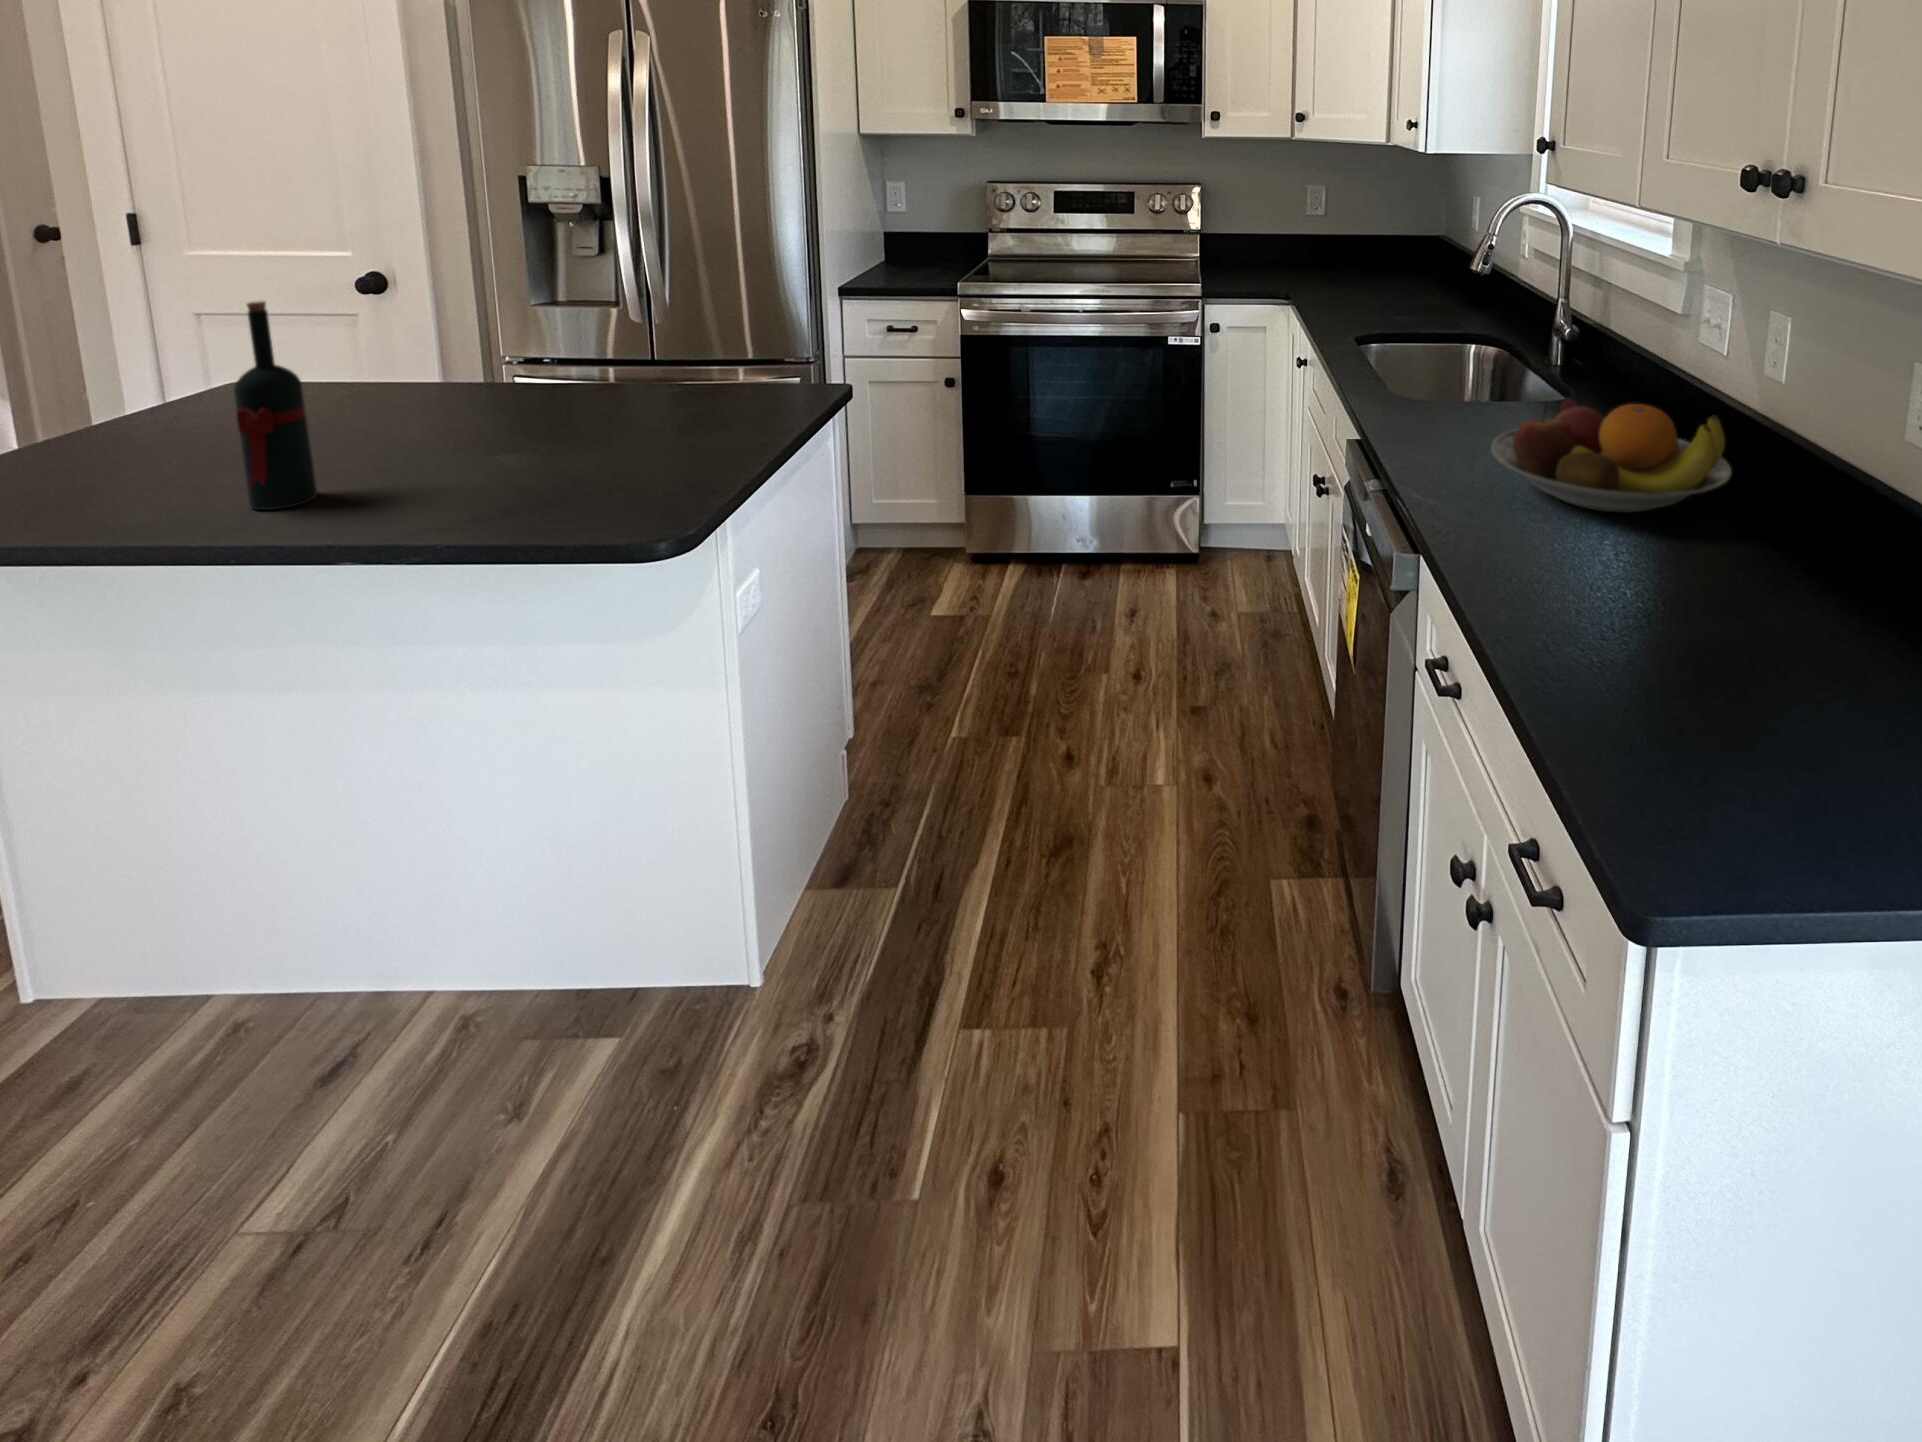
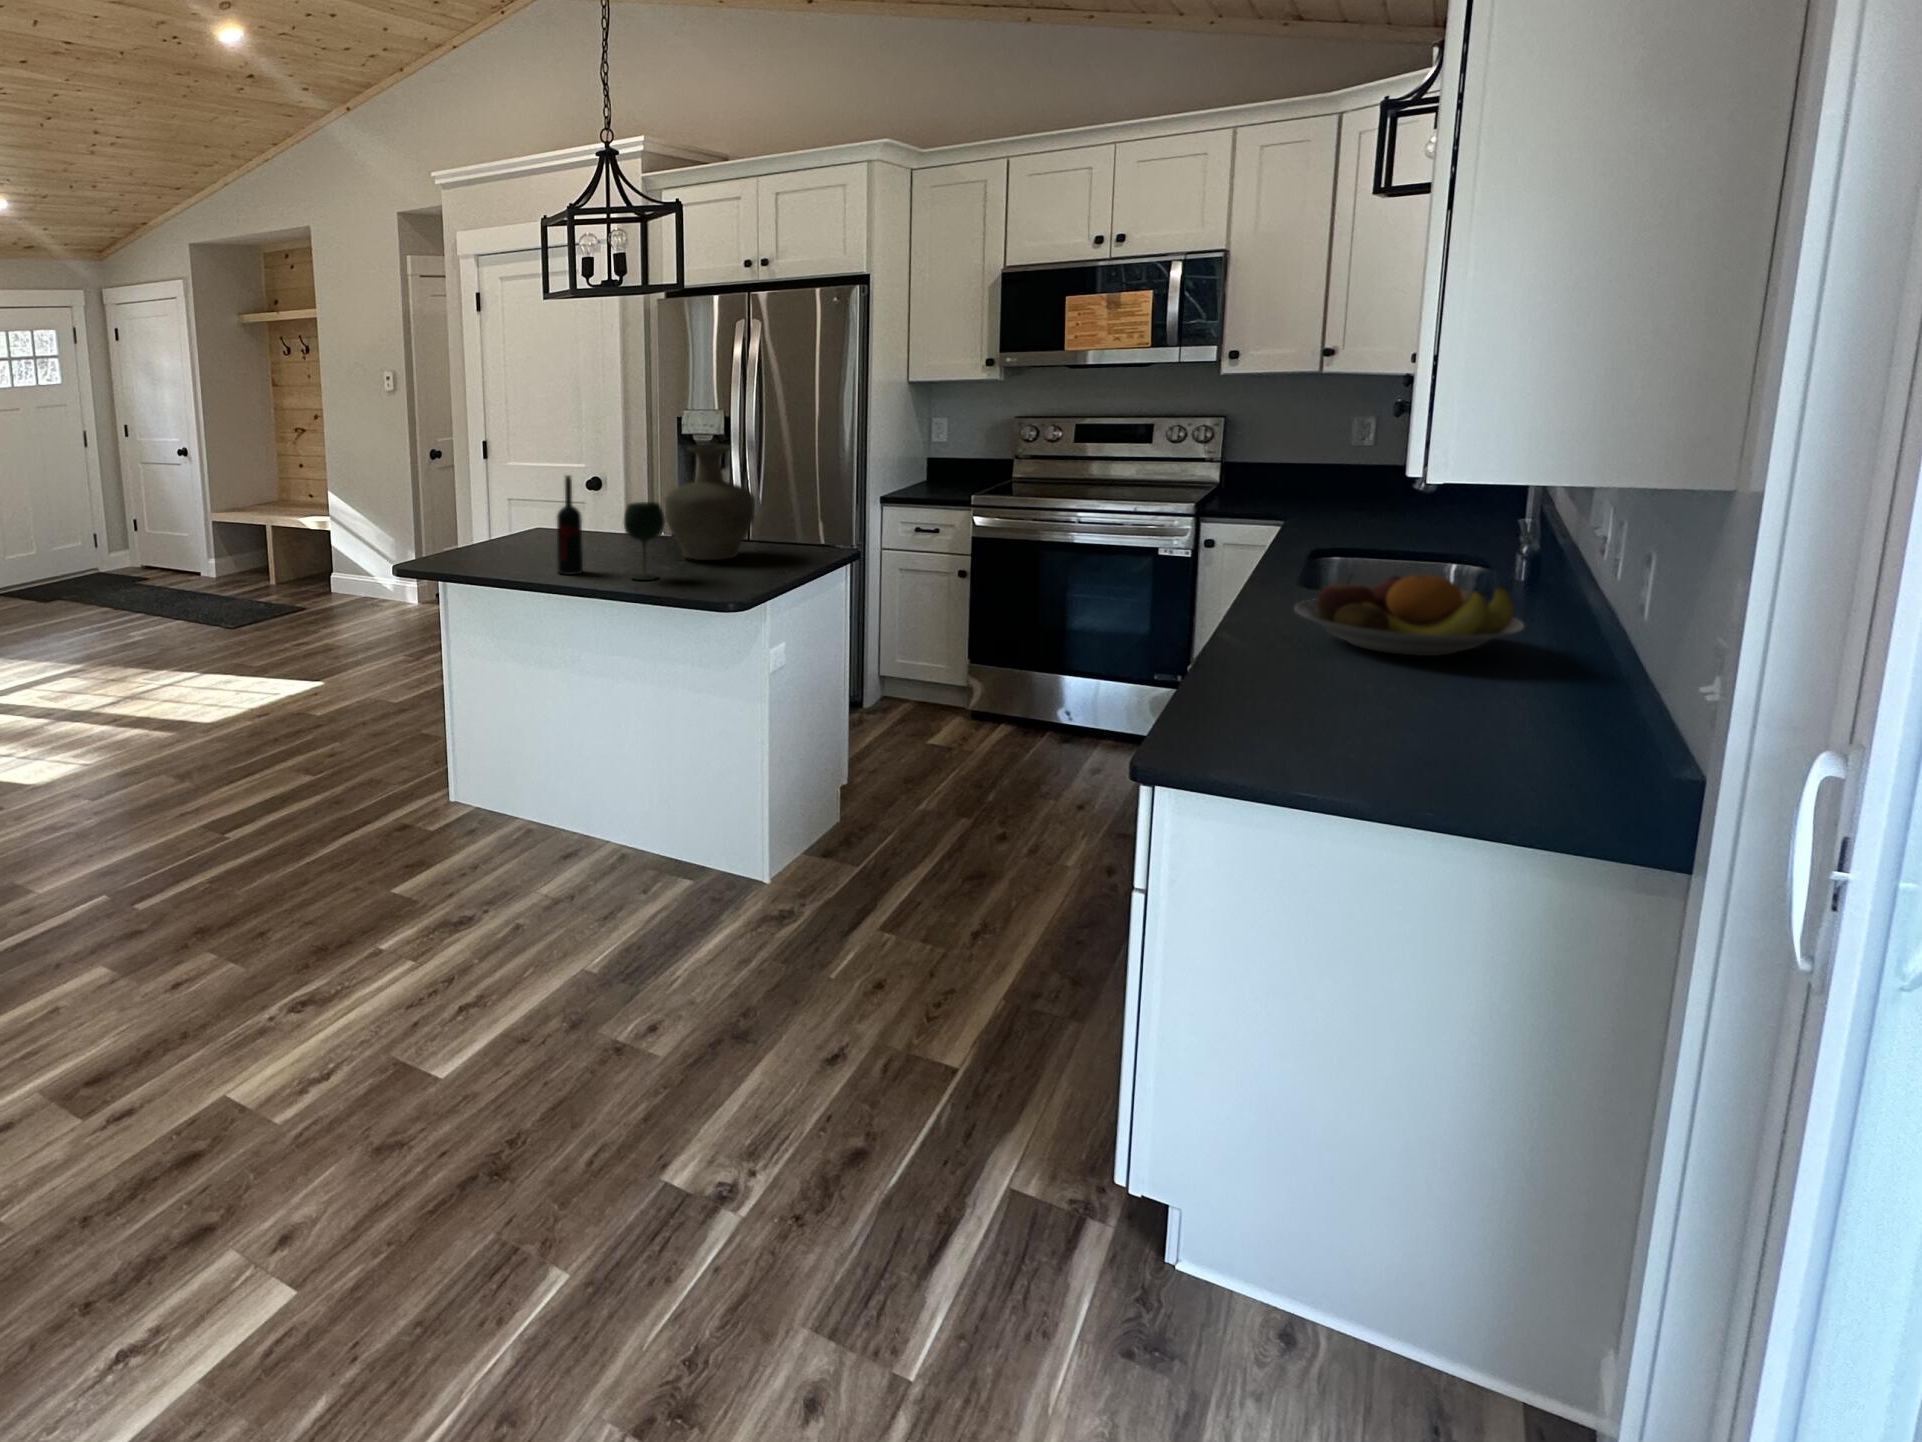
vase: none [499,229,679,437] -> present [665,445,755,560]
wine glass: none [403,348,500,506] -> present [624,502,666,580]

